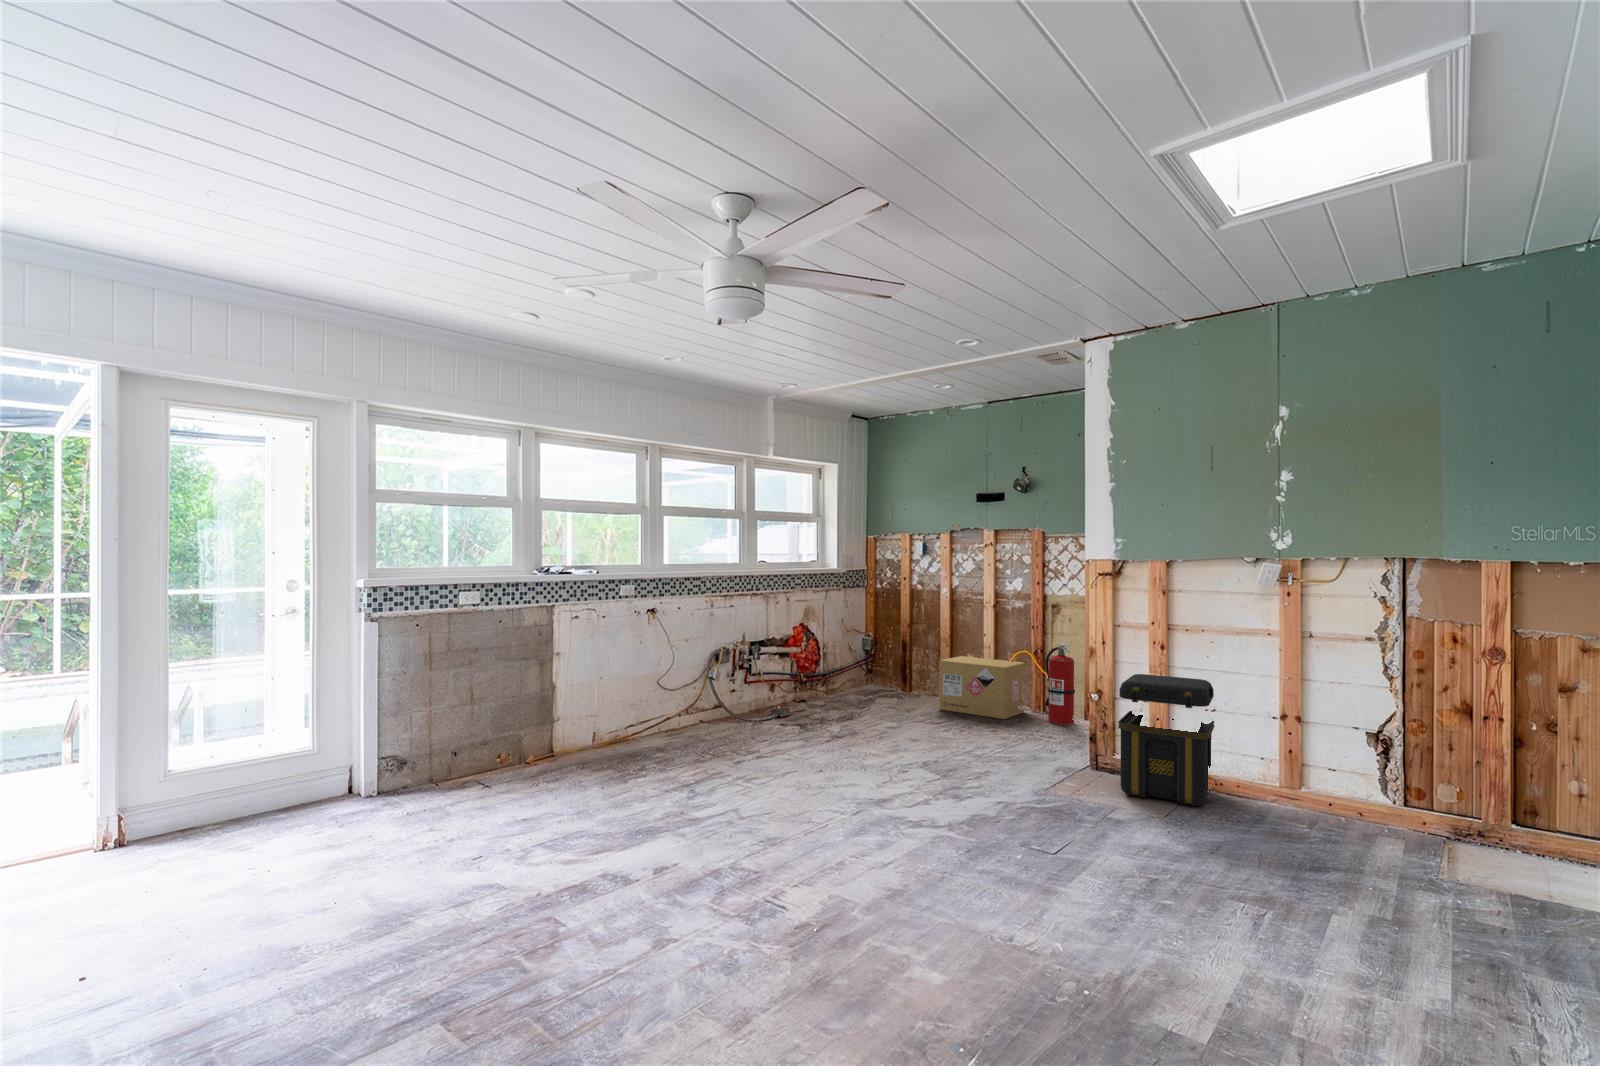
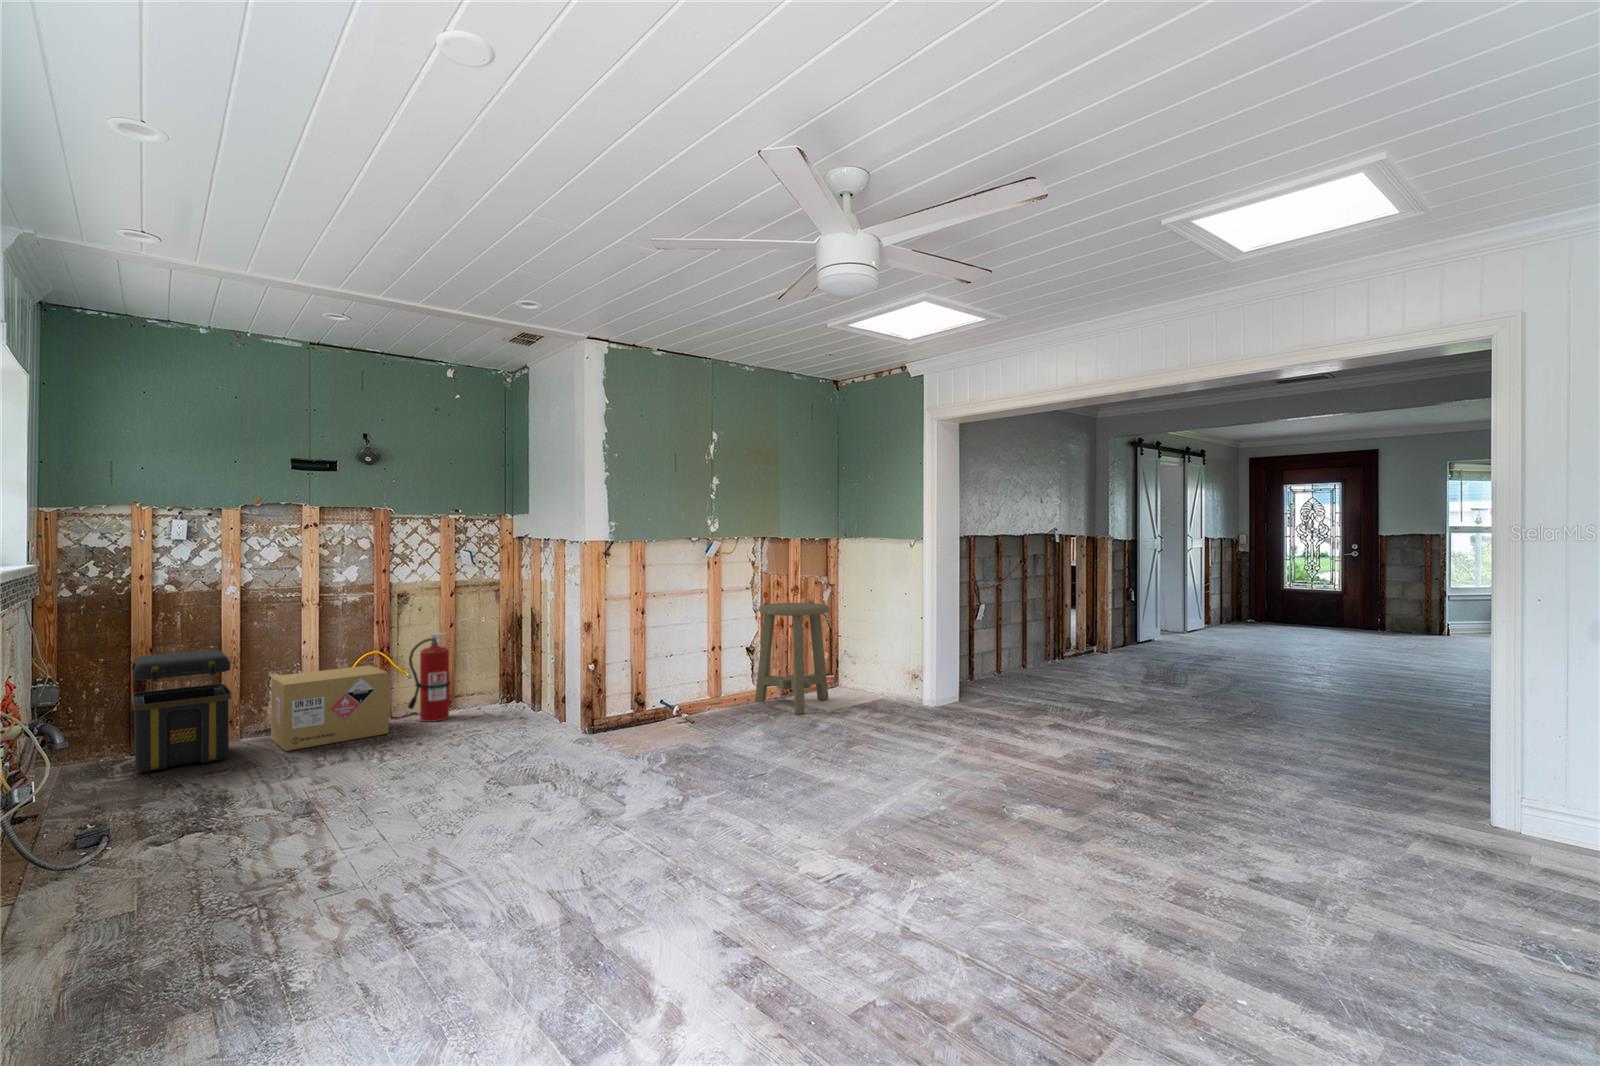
stool: none [1340,669,1515,873] -> present [755,603,829,714]
toolbox: present [1118,674,1214,806] -> present [132,650,231,772]

